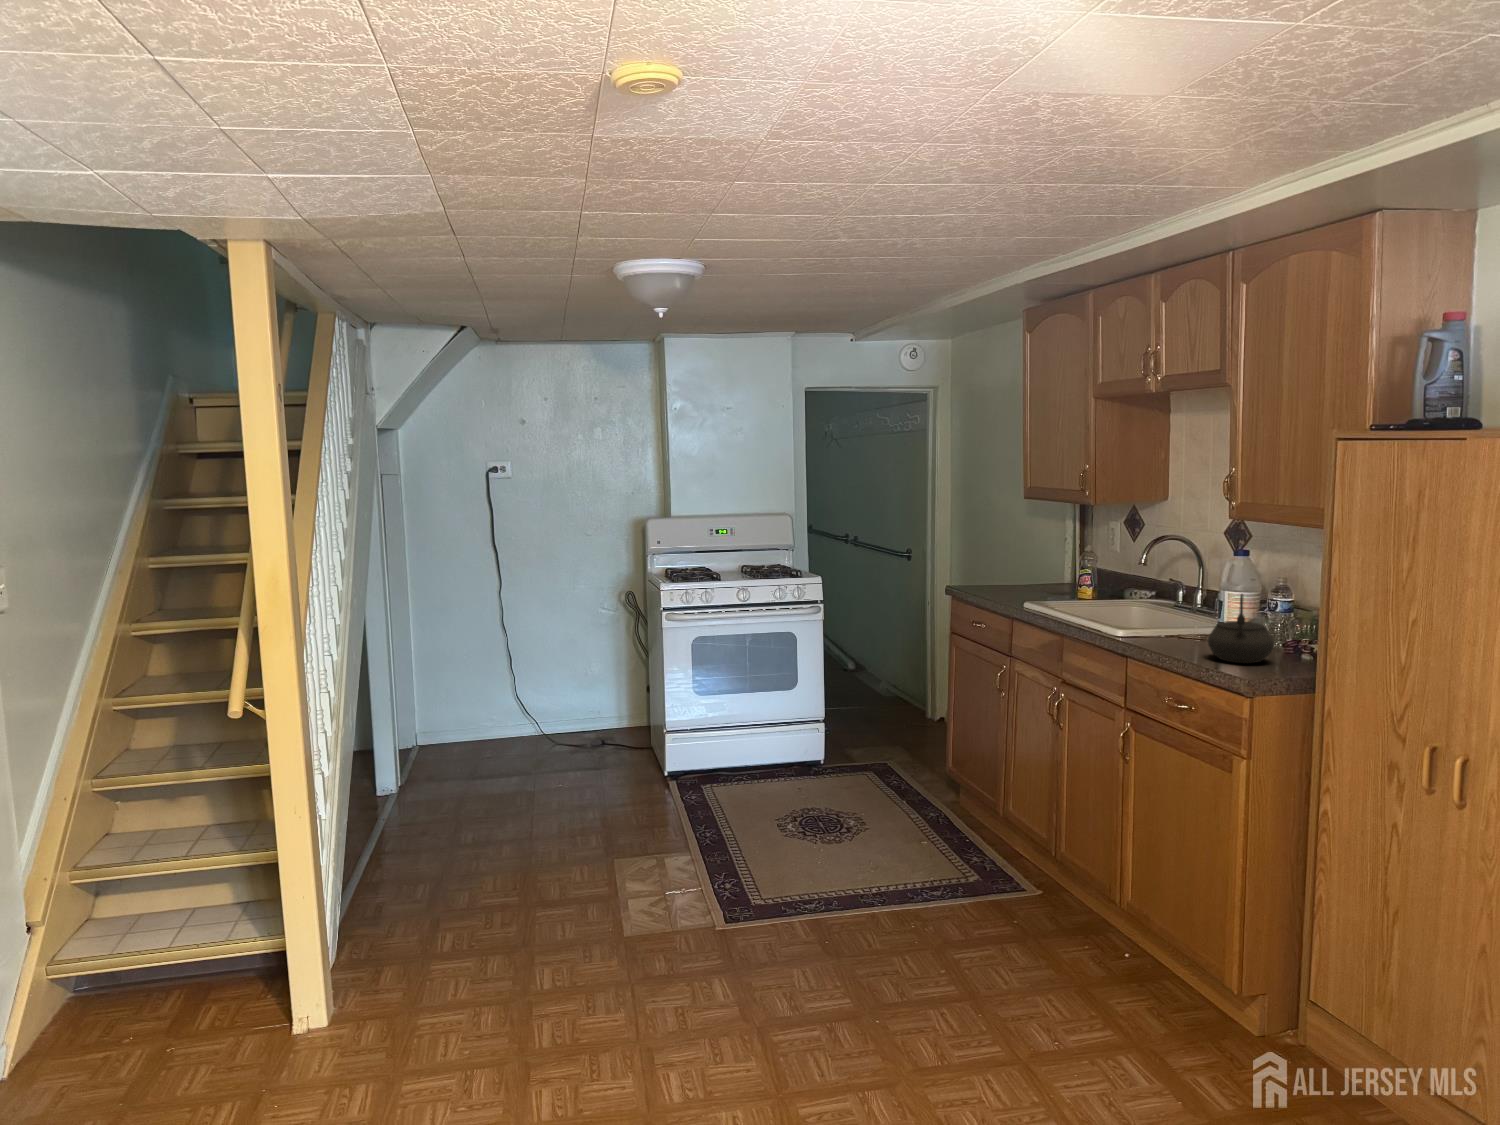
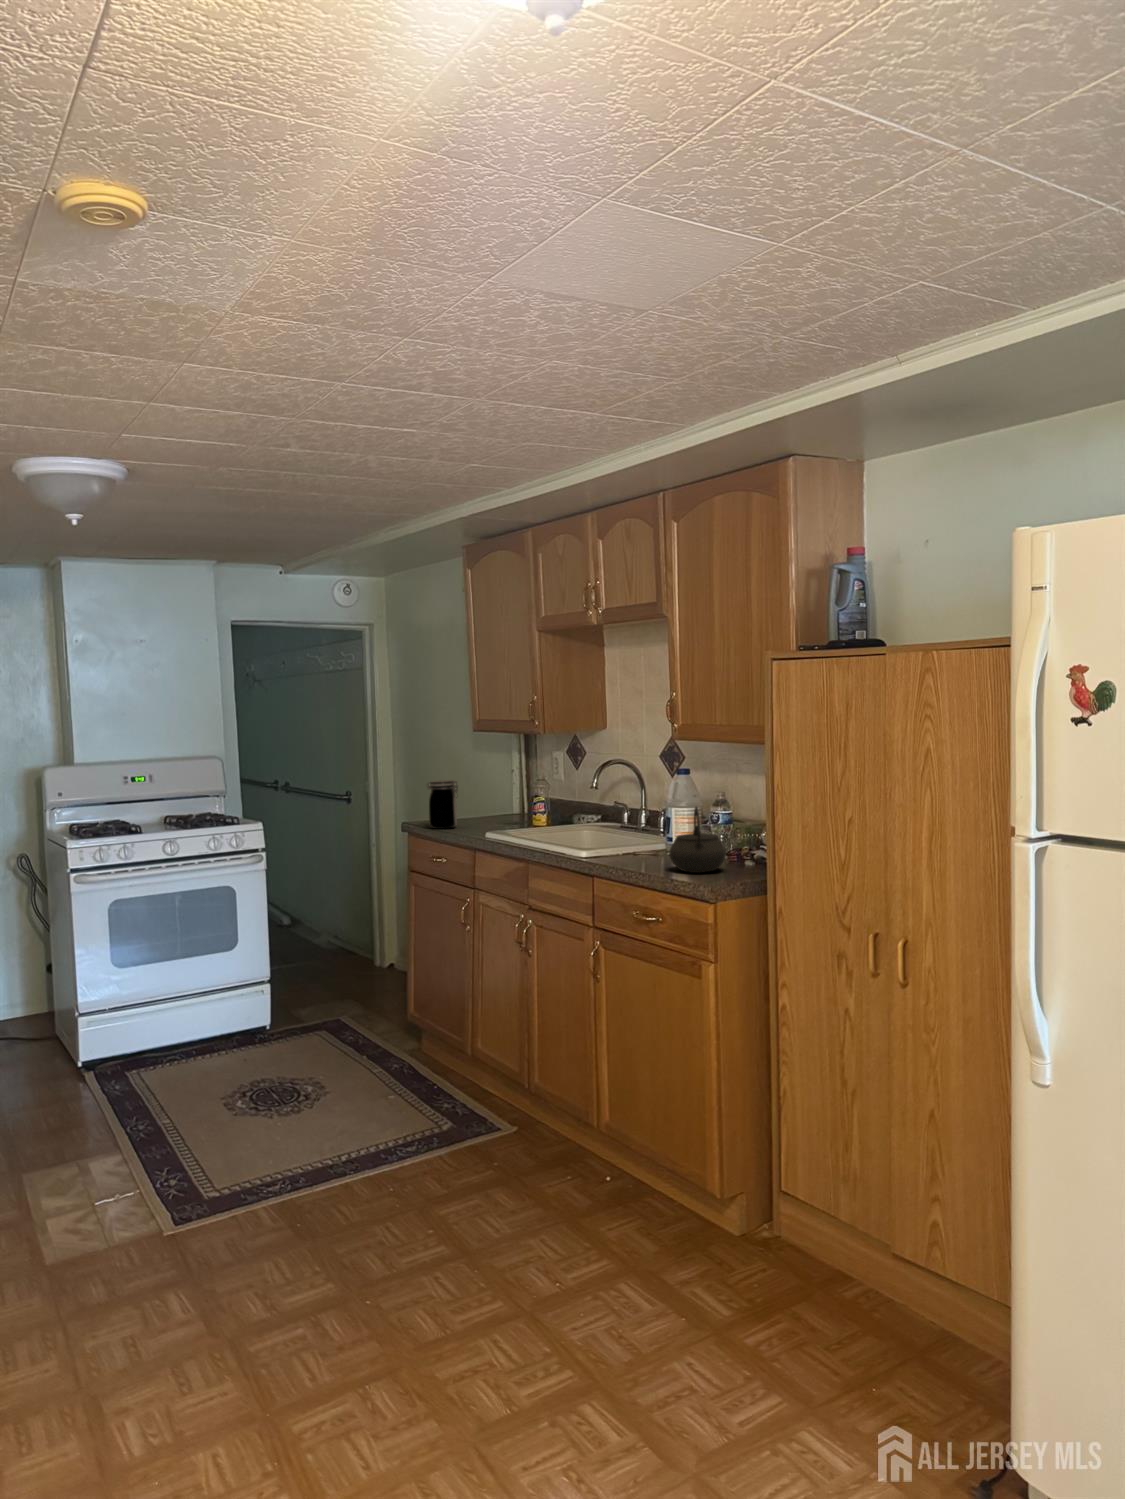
jar: none [973,546,1004,594] -> present [427,780,458,829]

